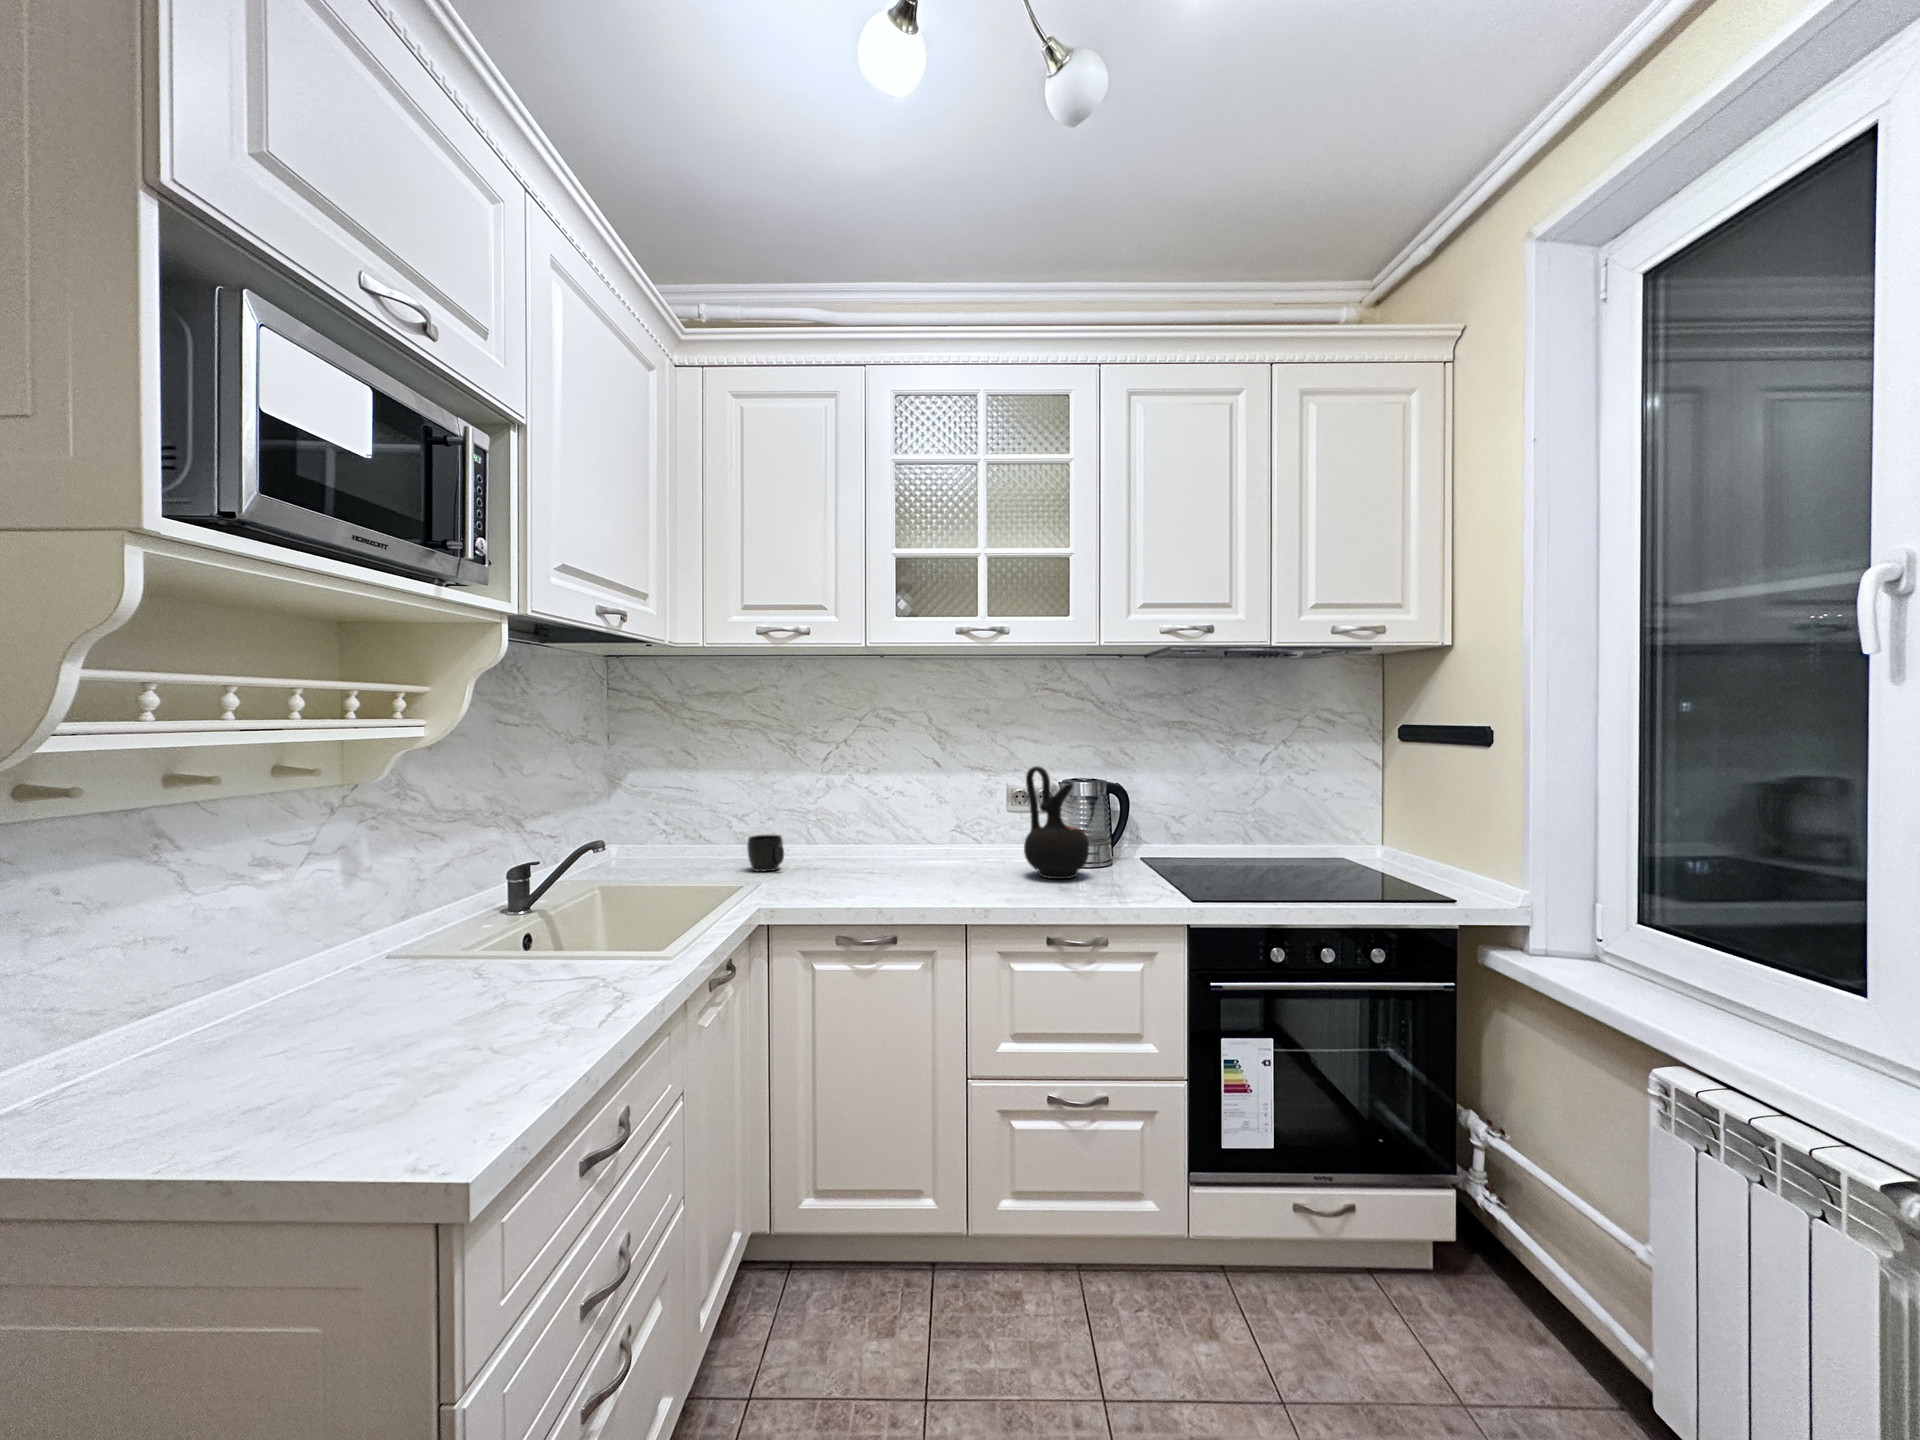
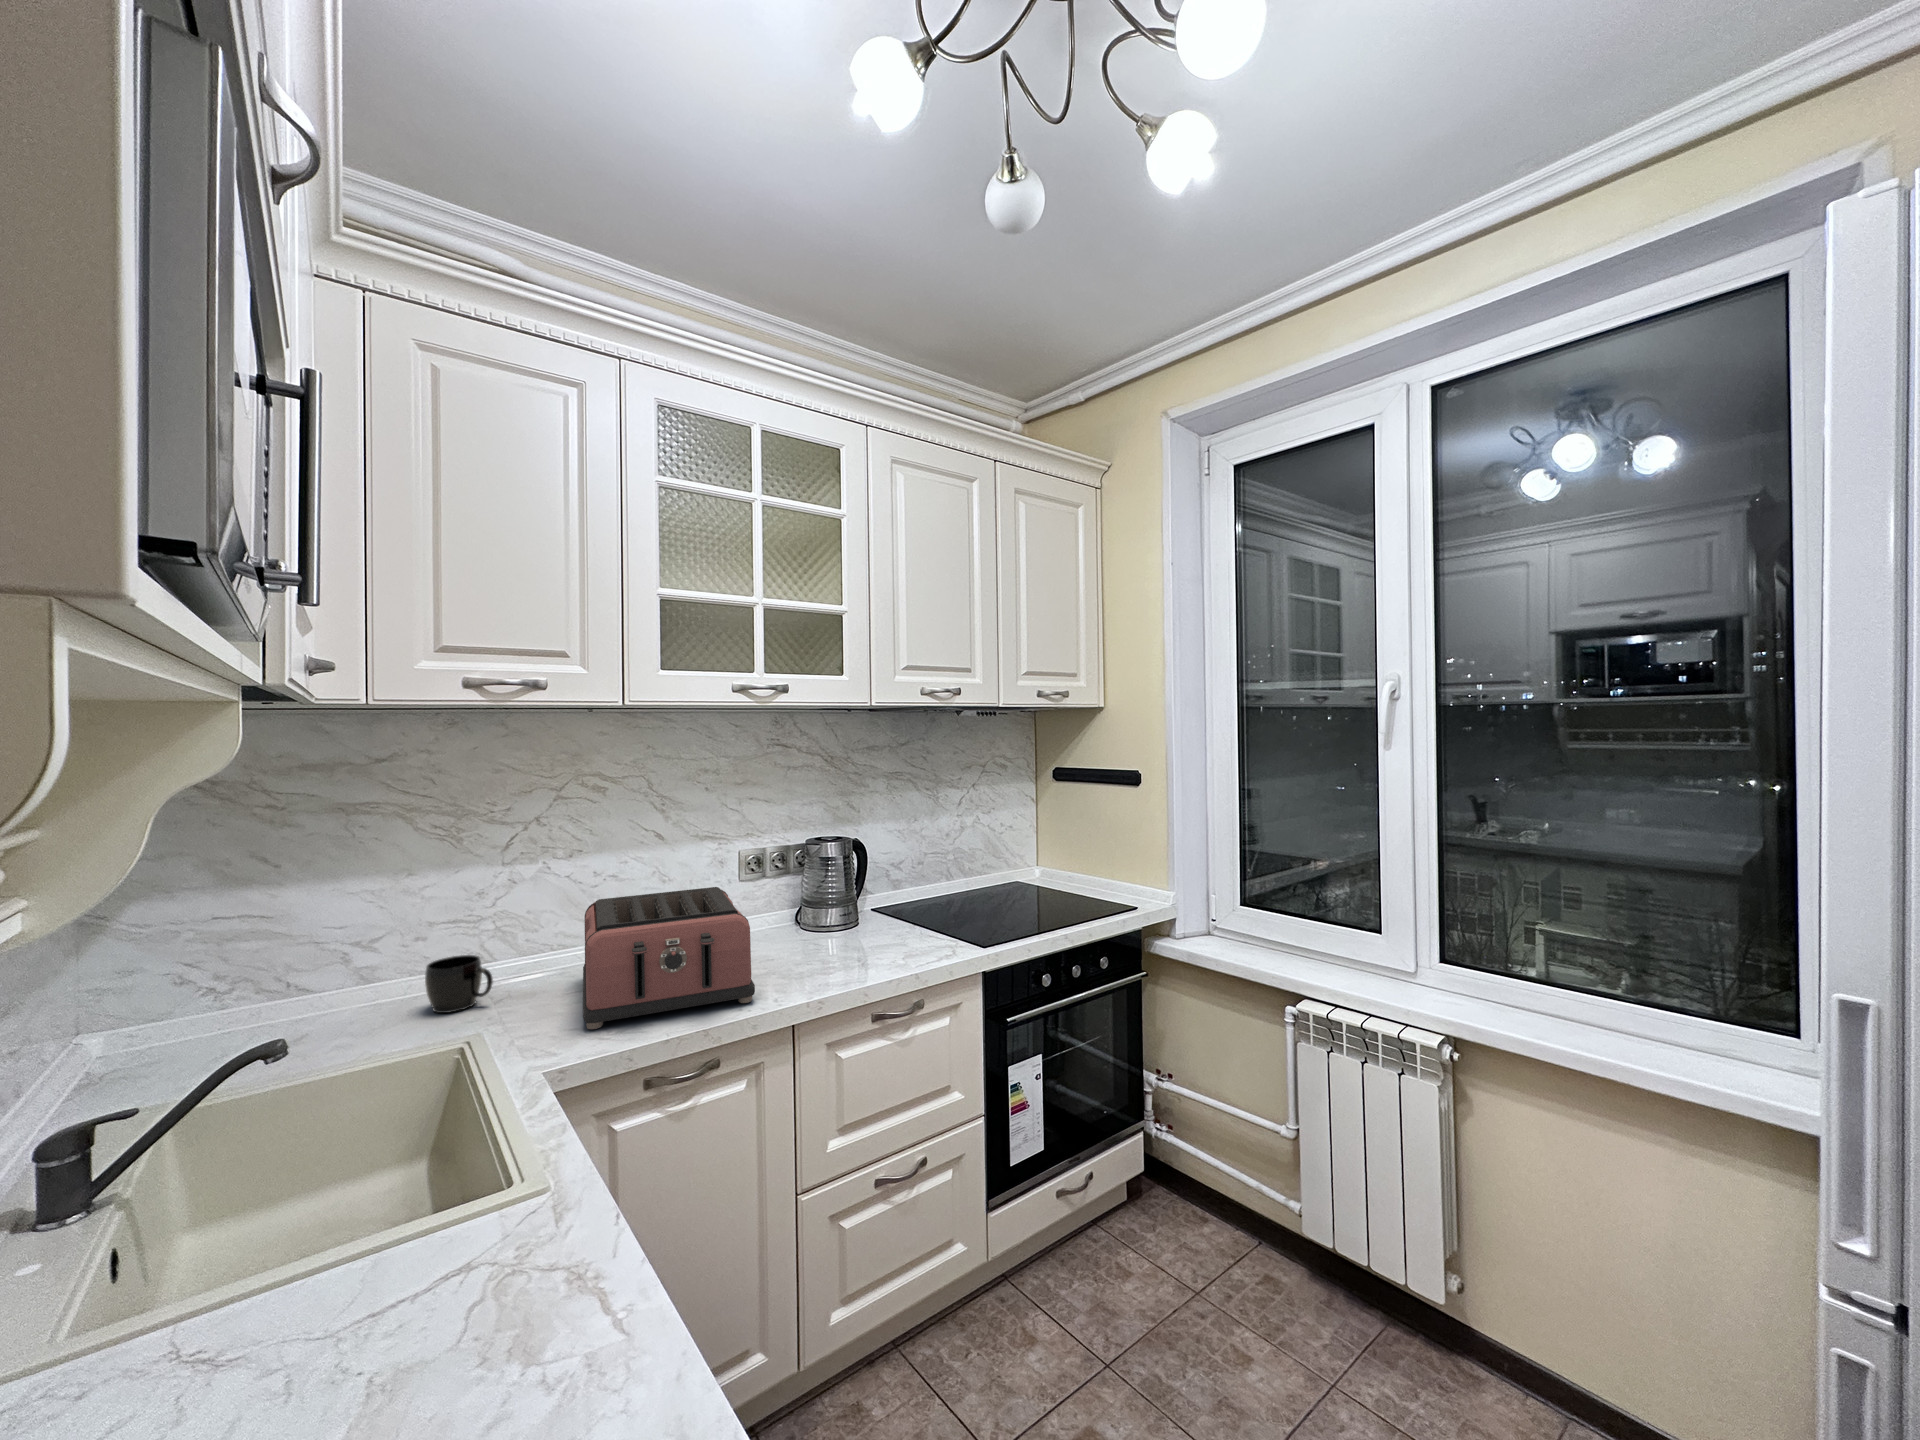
ceramic jug: present [1024,766,1089,879] -> none [793,831,864,948]
toaster: none [808,805,963,897] -> present [583,887,755,1029]

